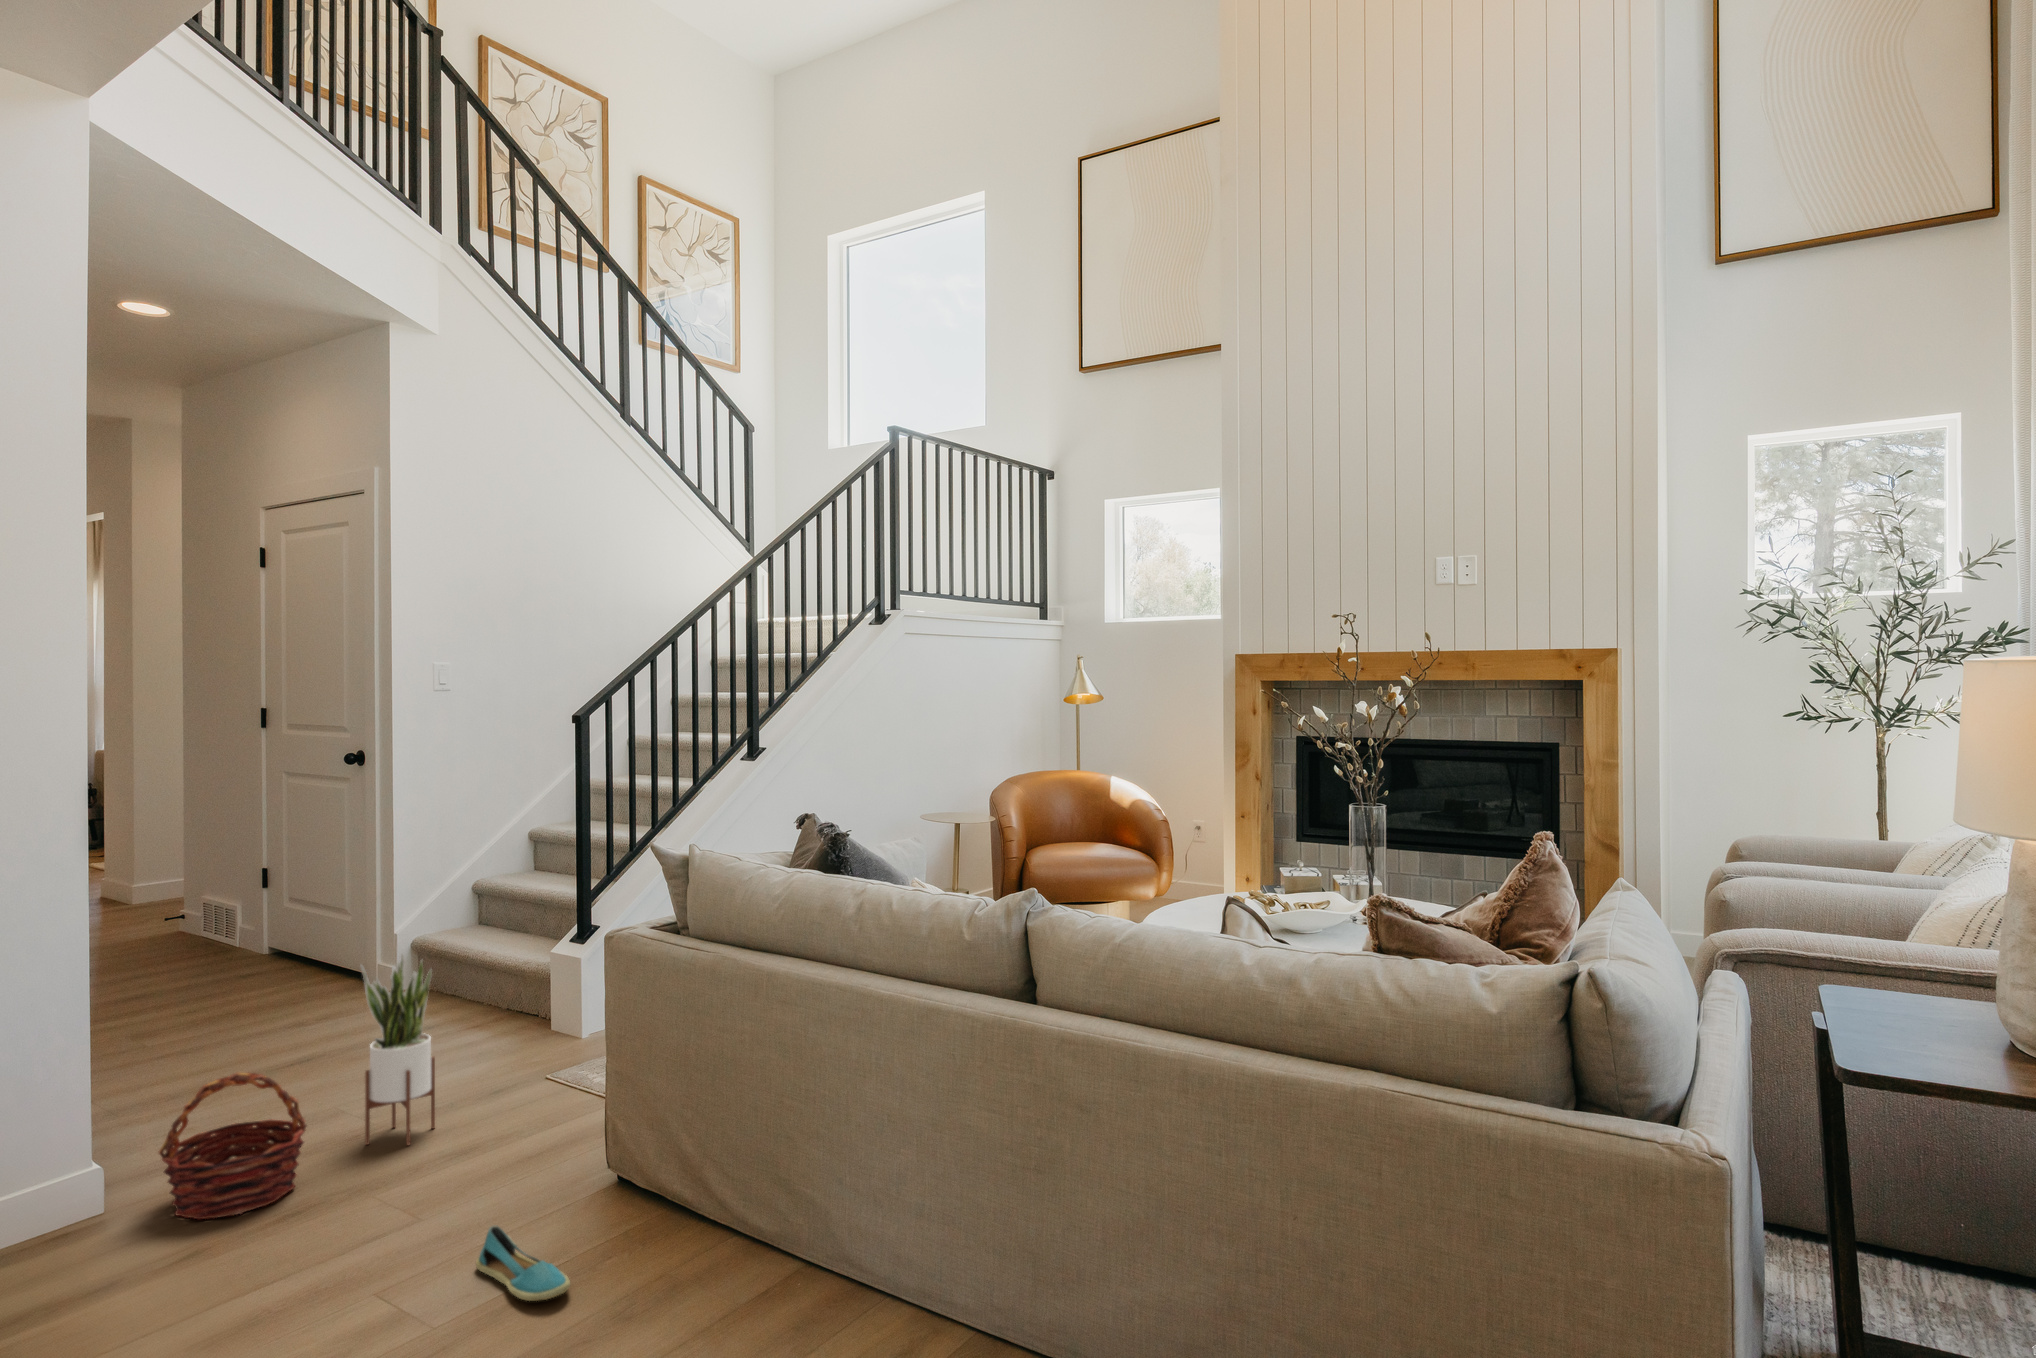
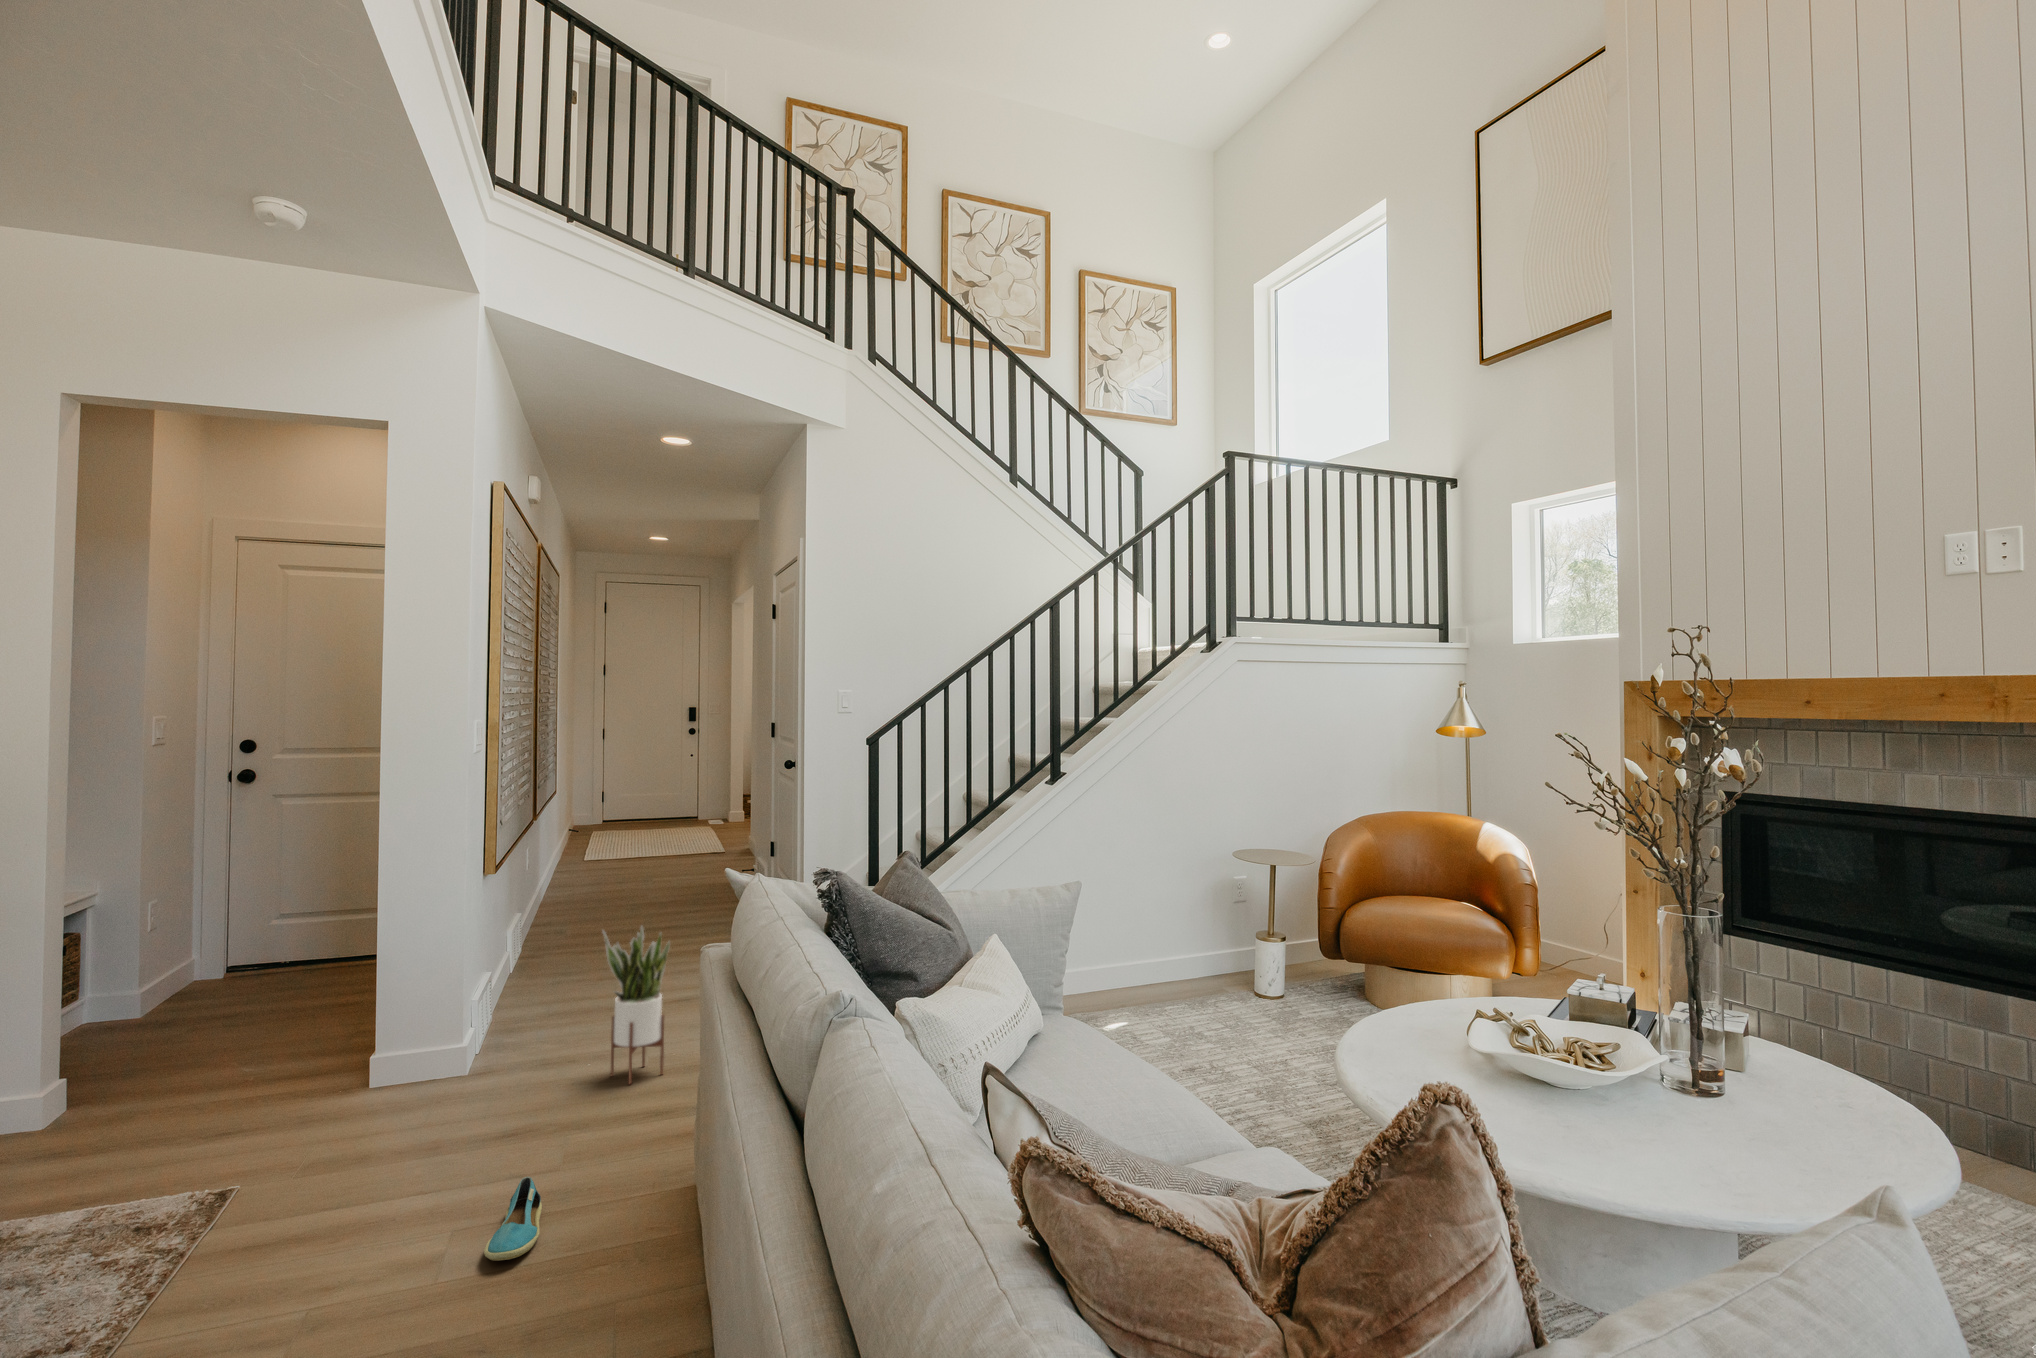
basket: present [159,1073,306,1219] -> none [447,1000,548,1111]

